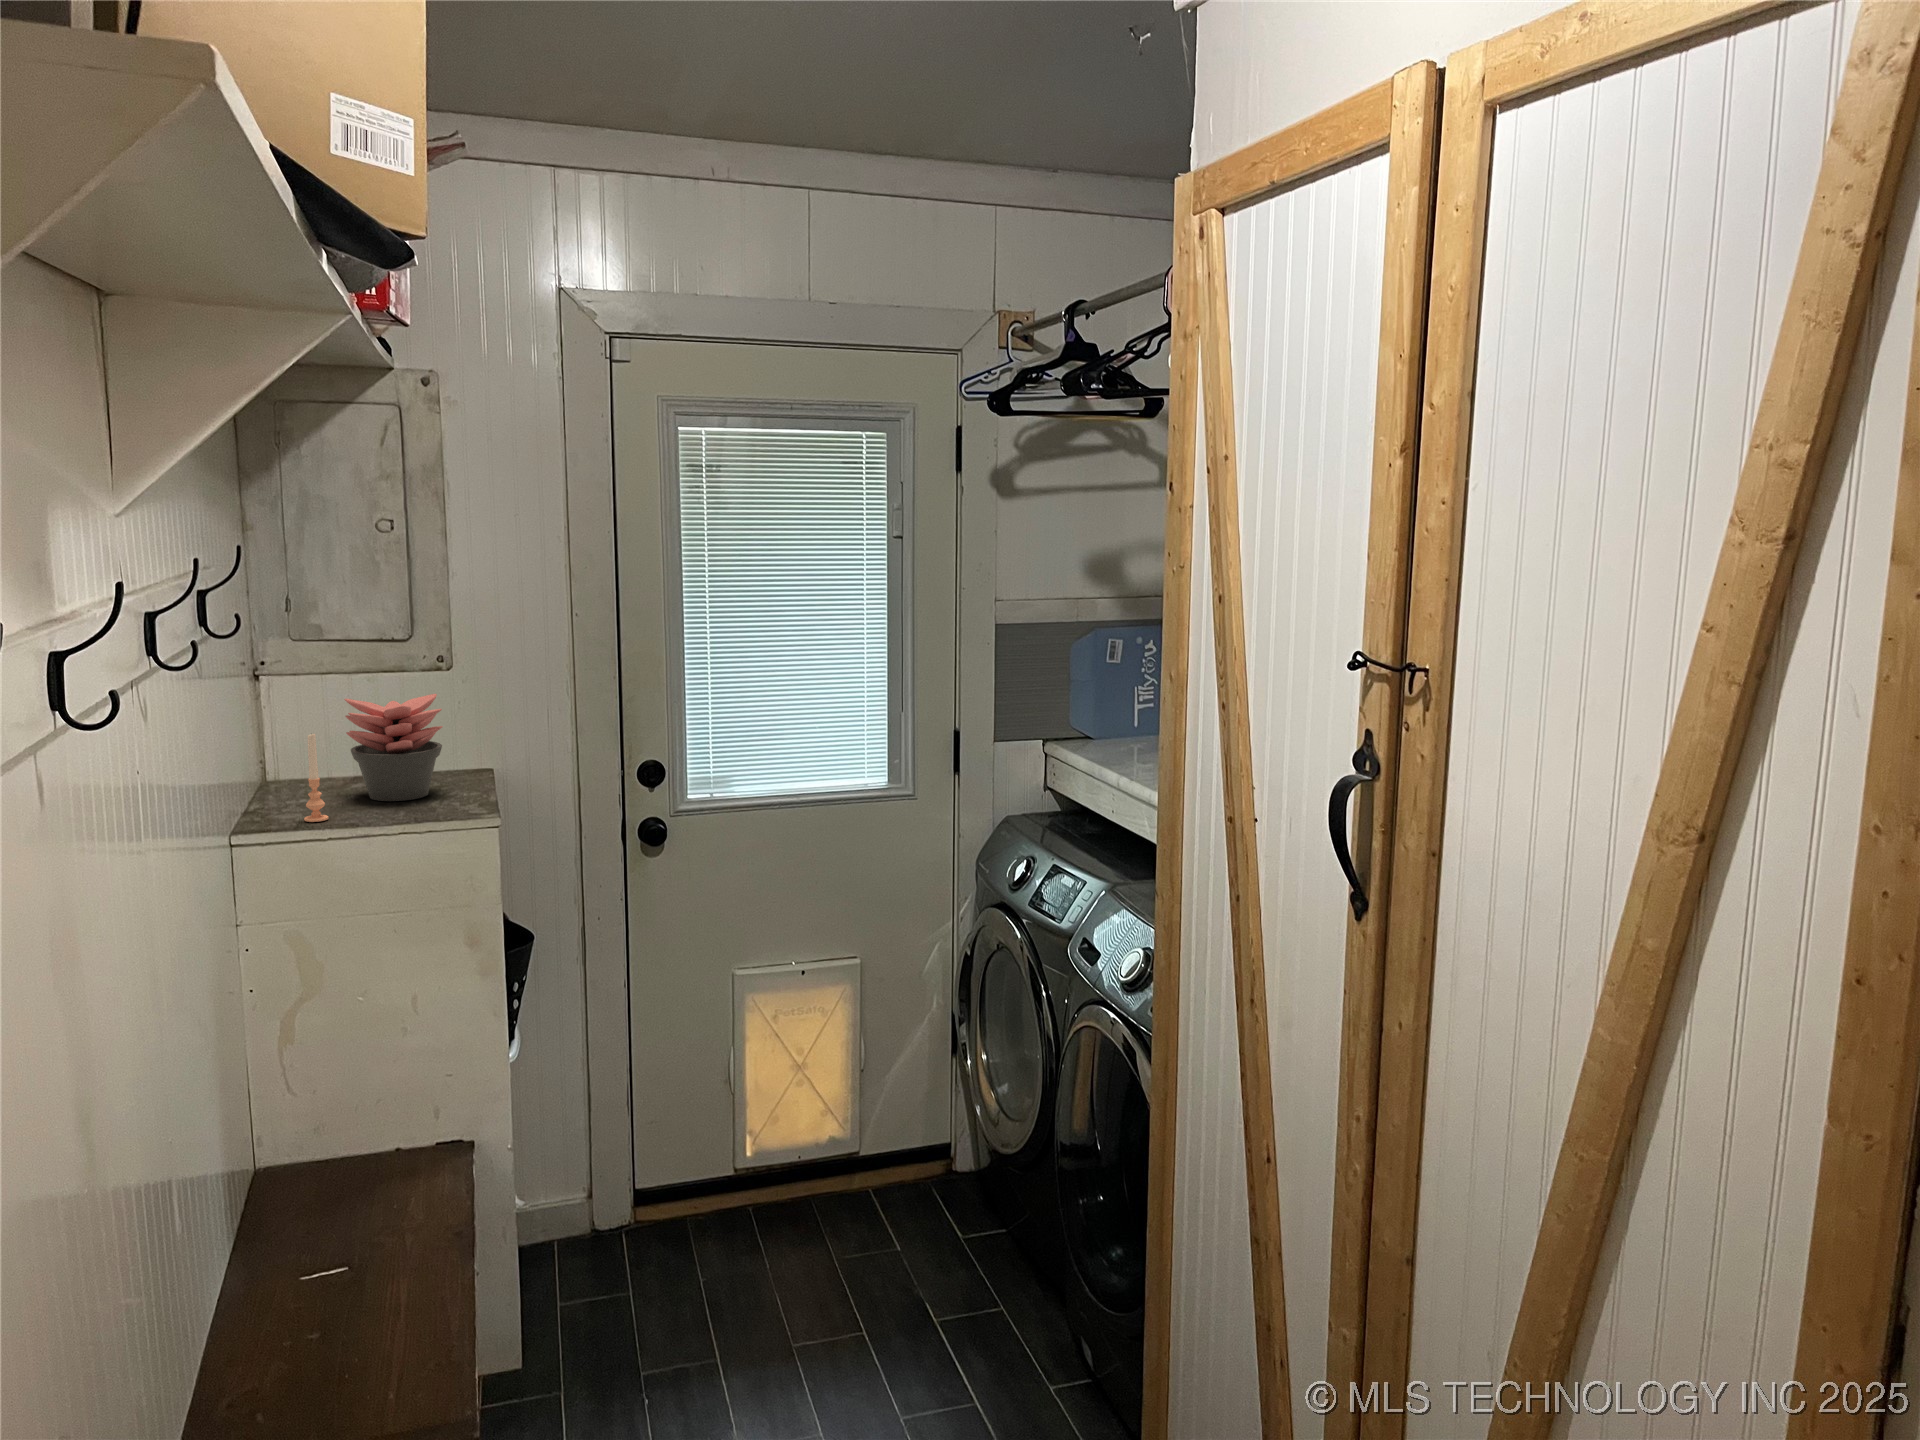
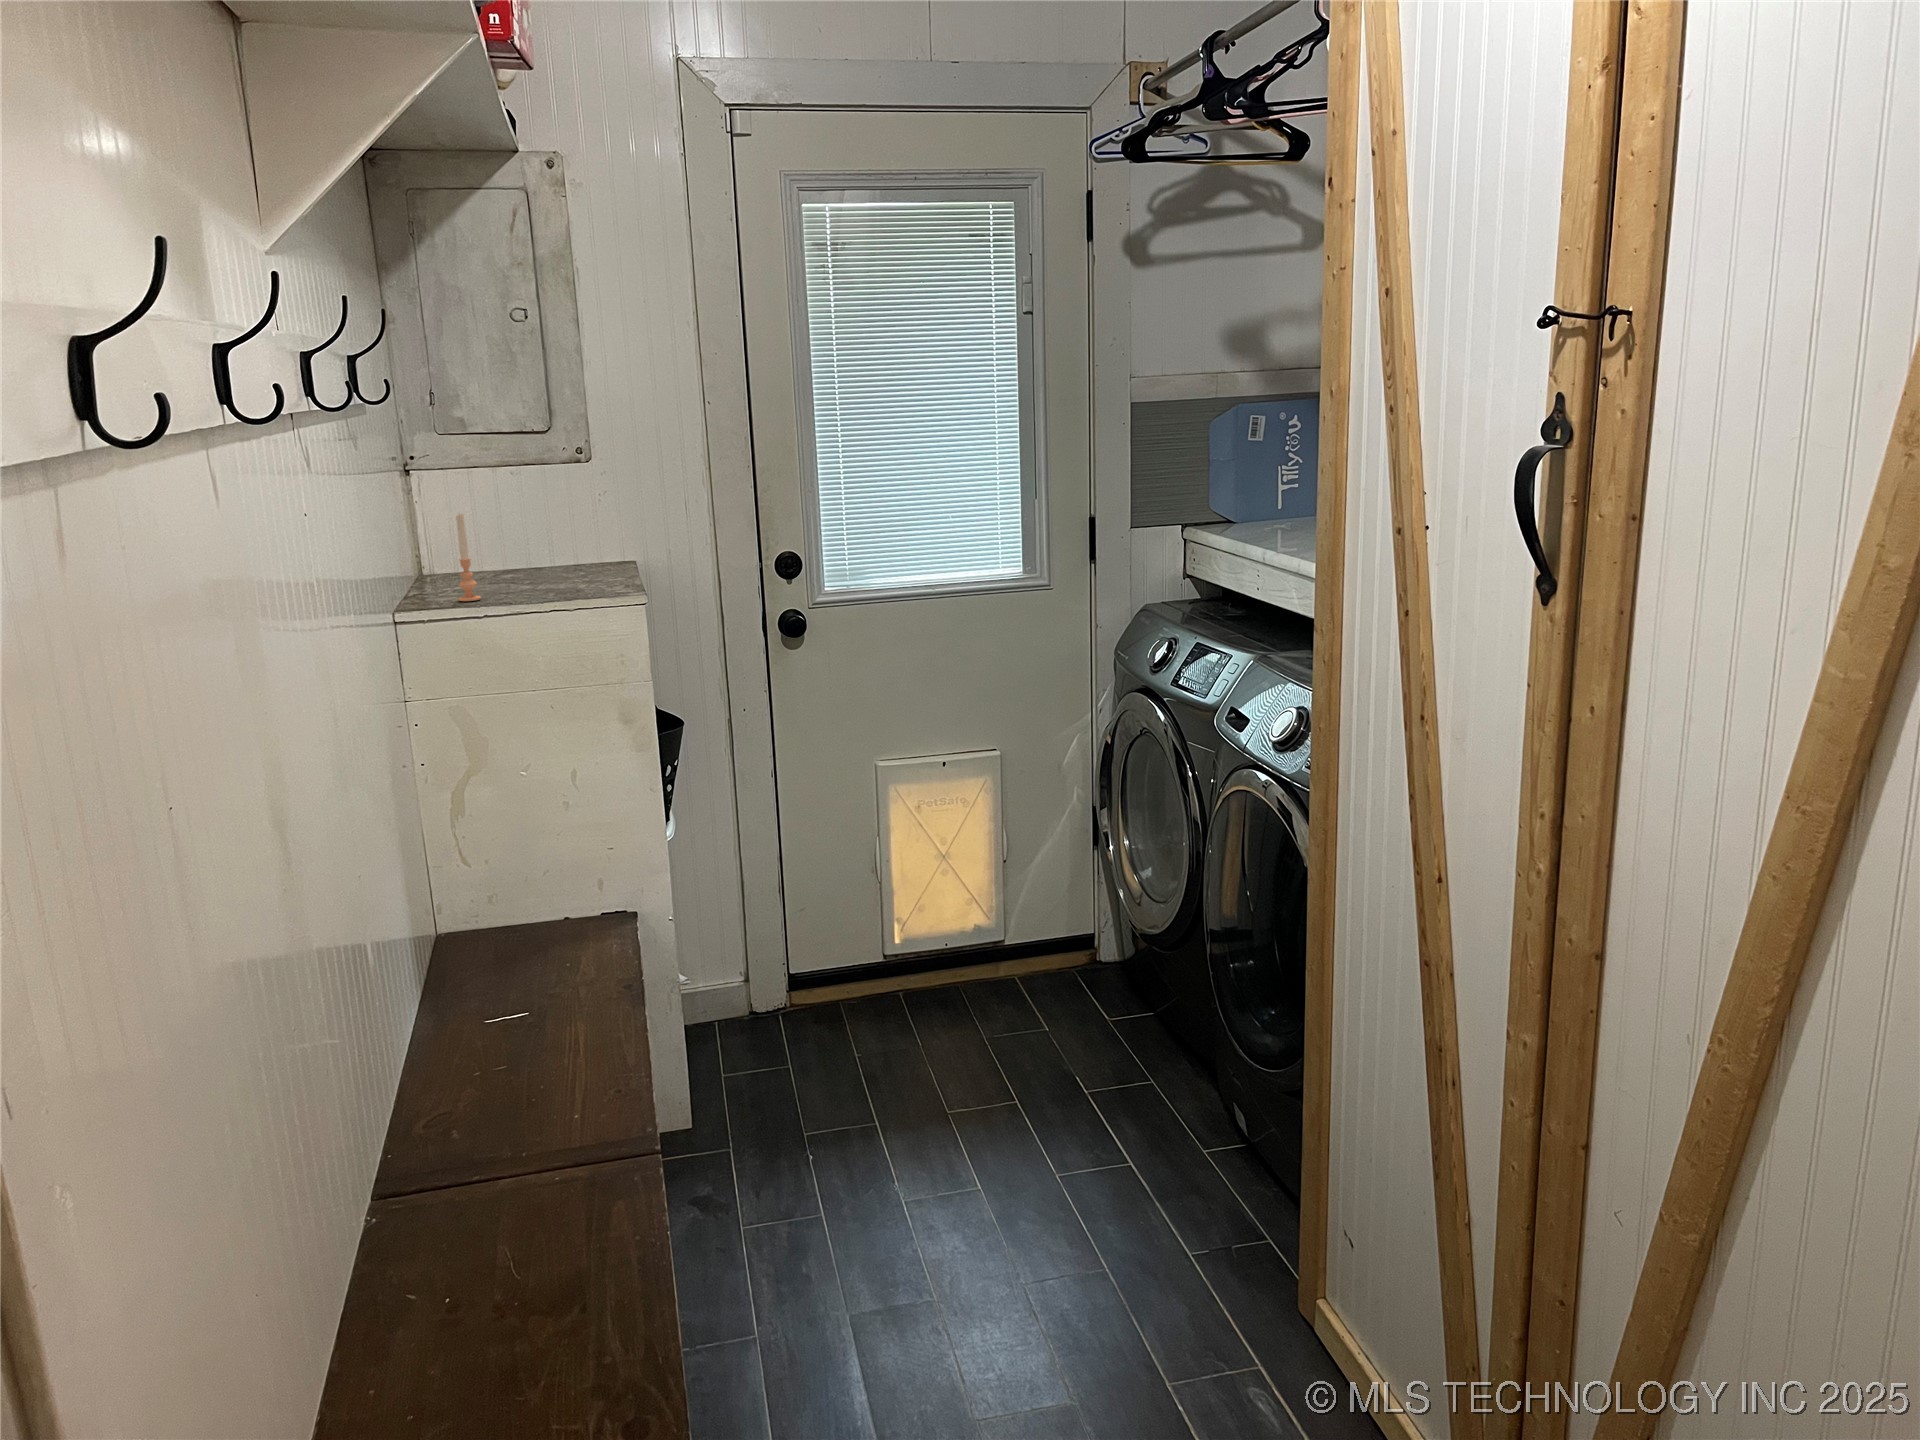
succulent plant: present [344,694,443,801] -> none [489,481,585,585]

